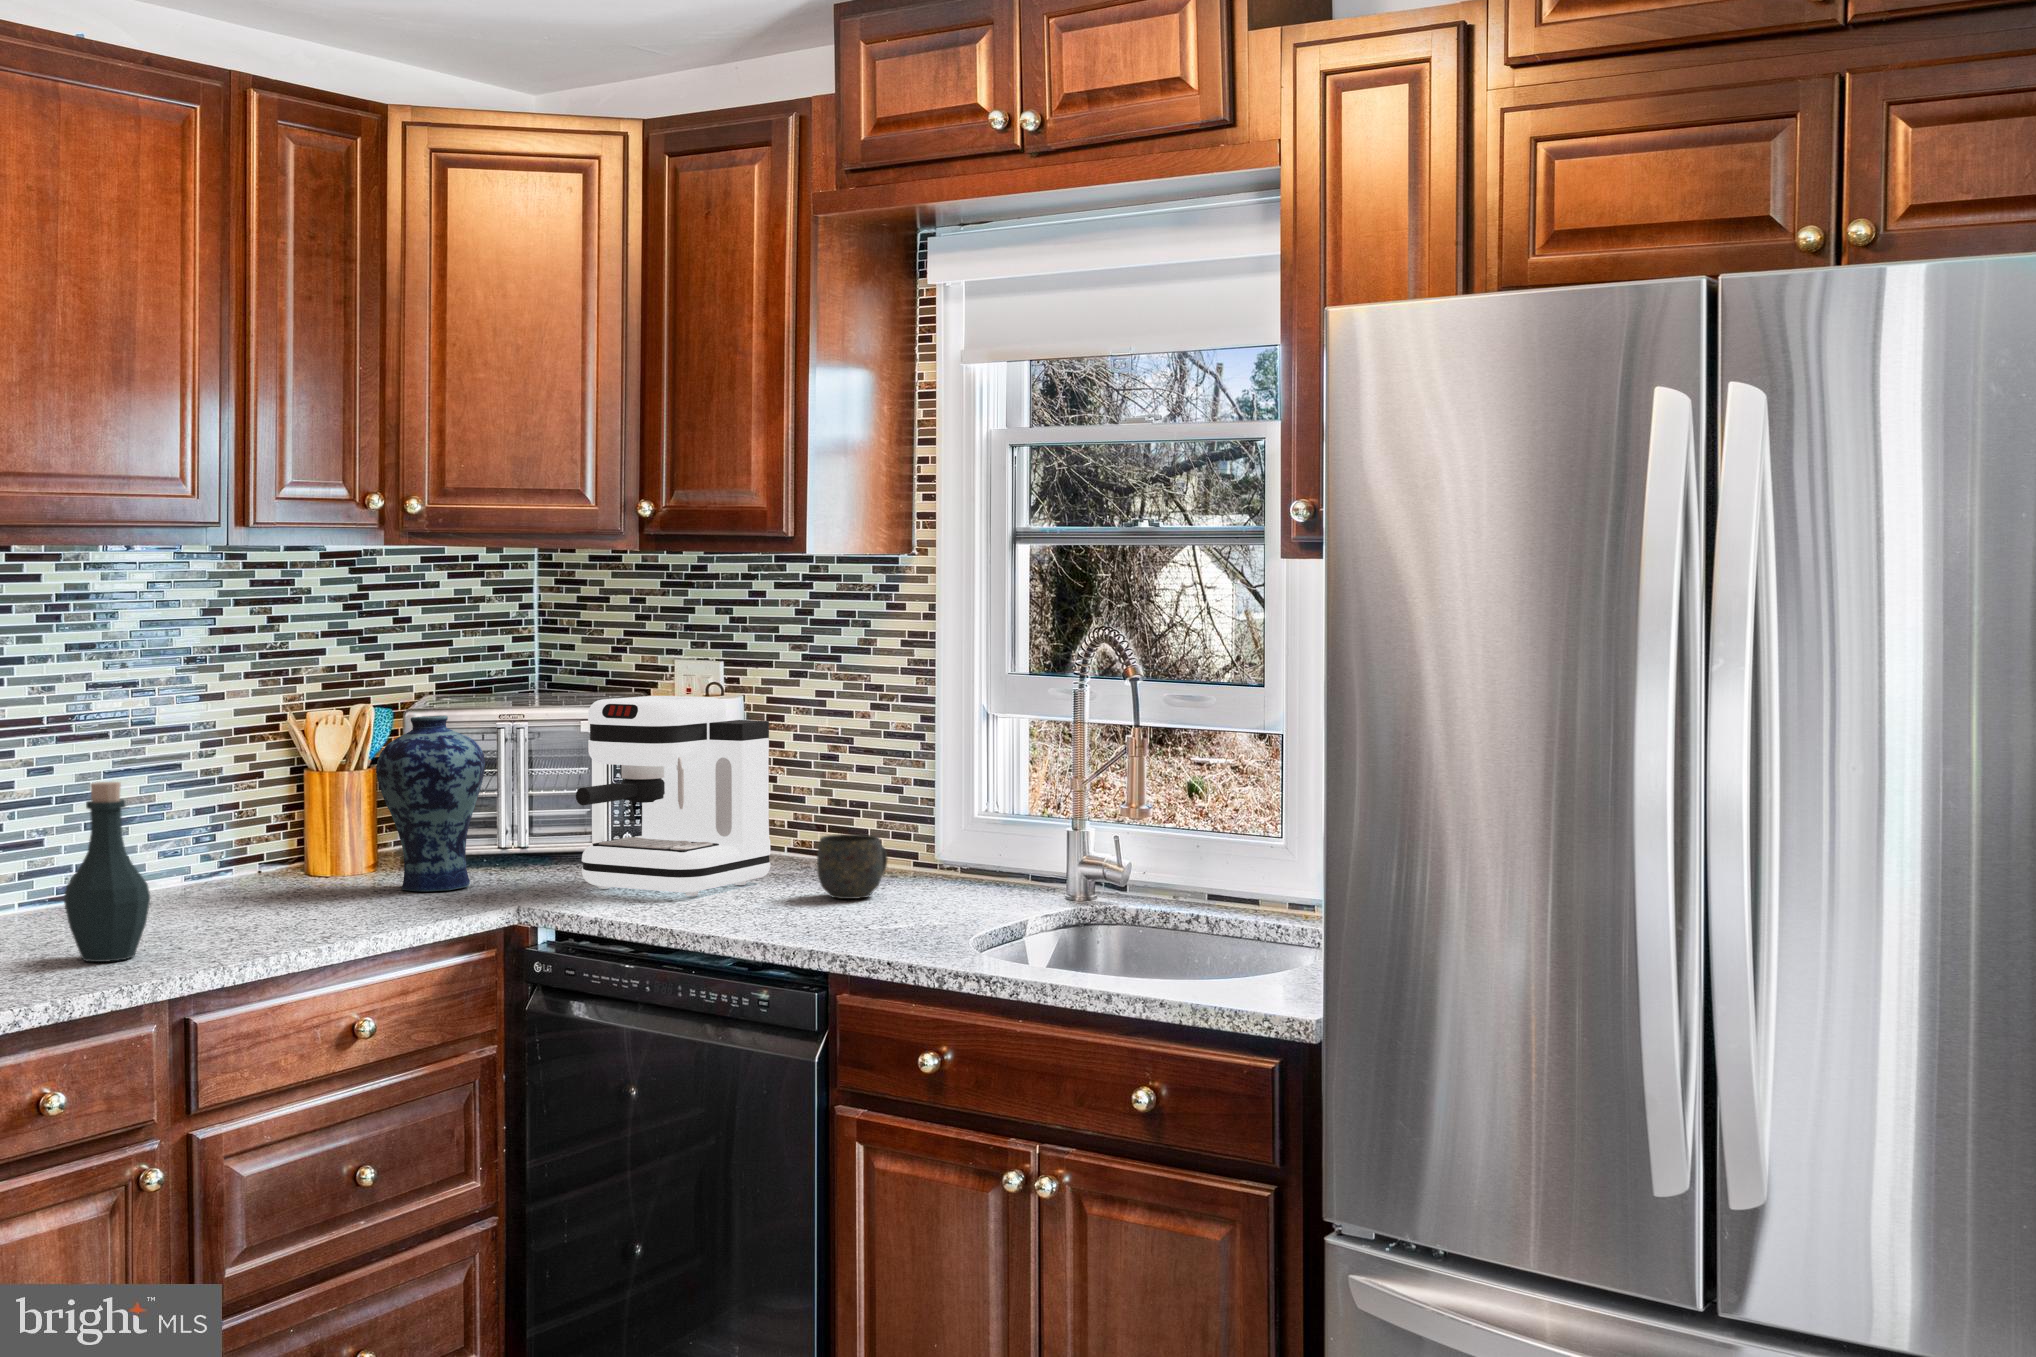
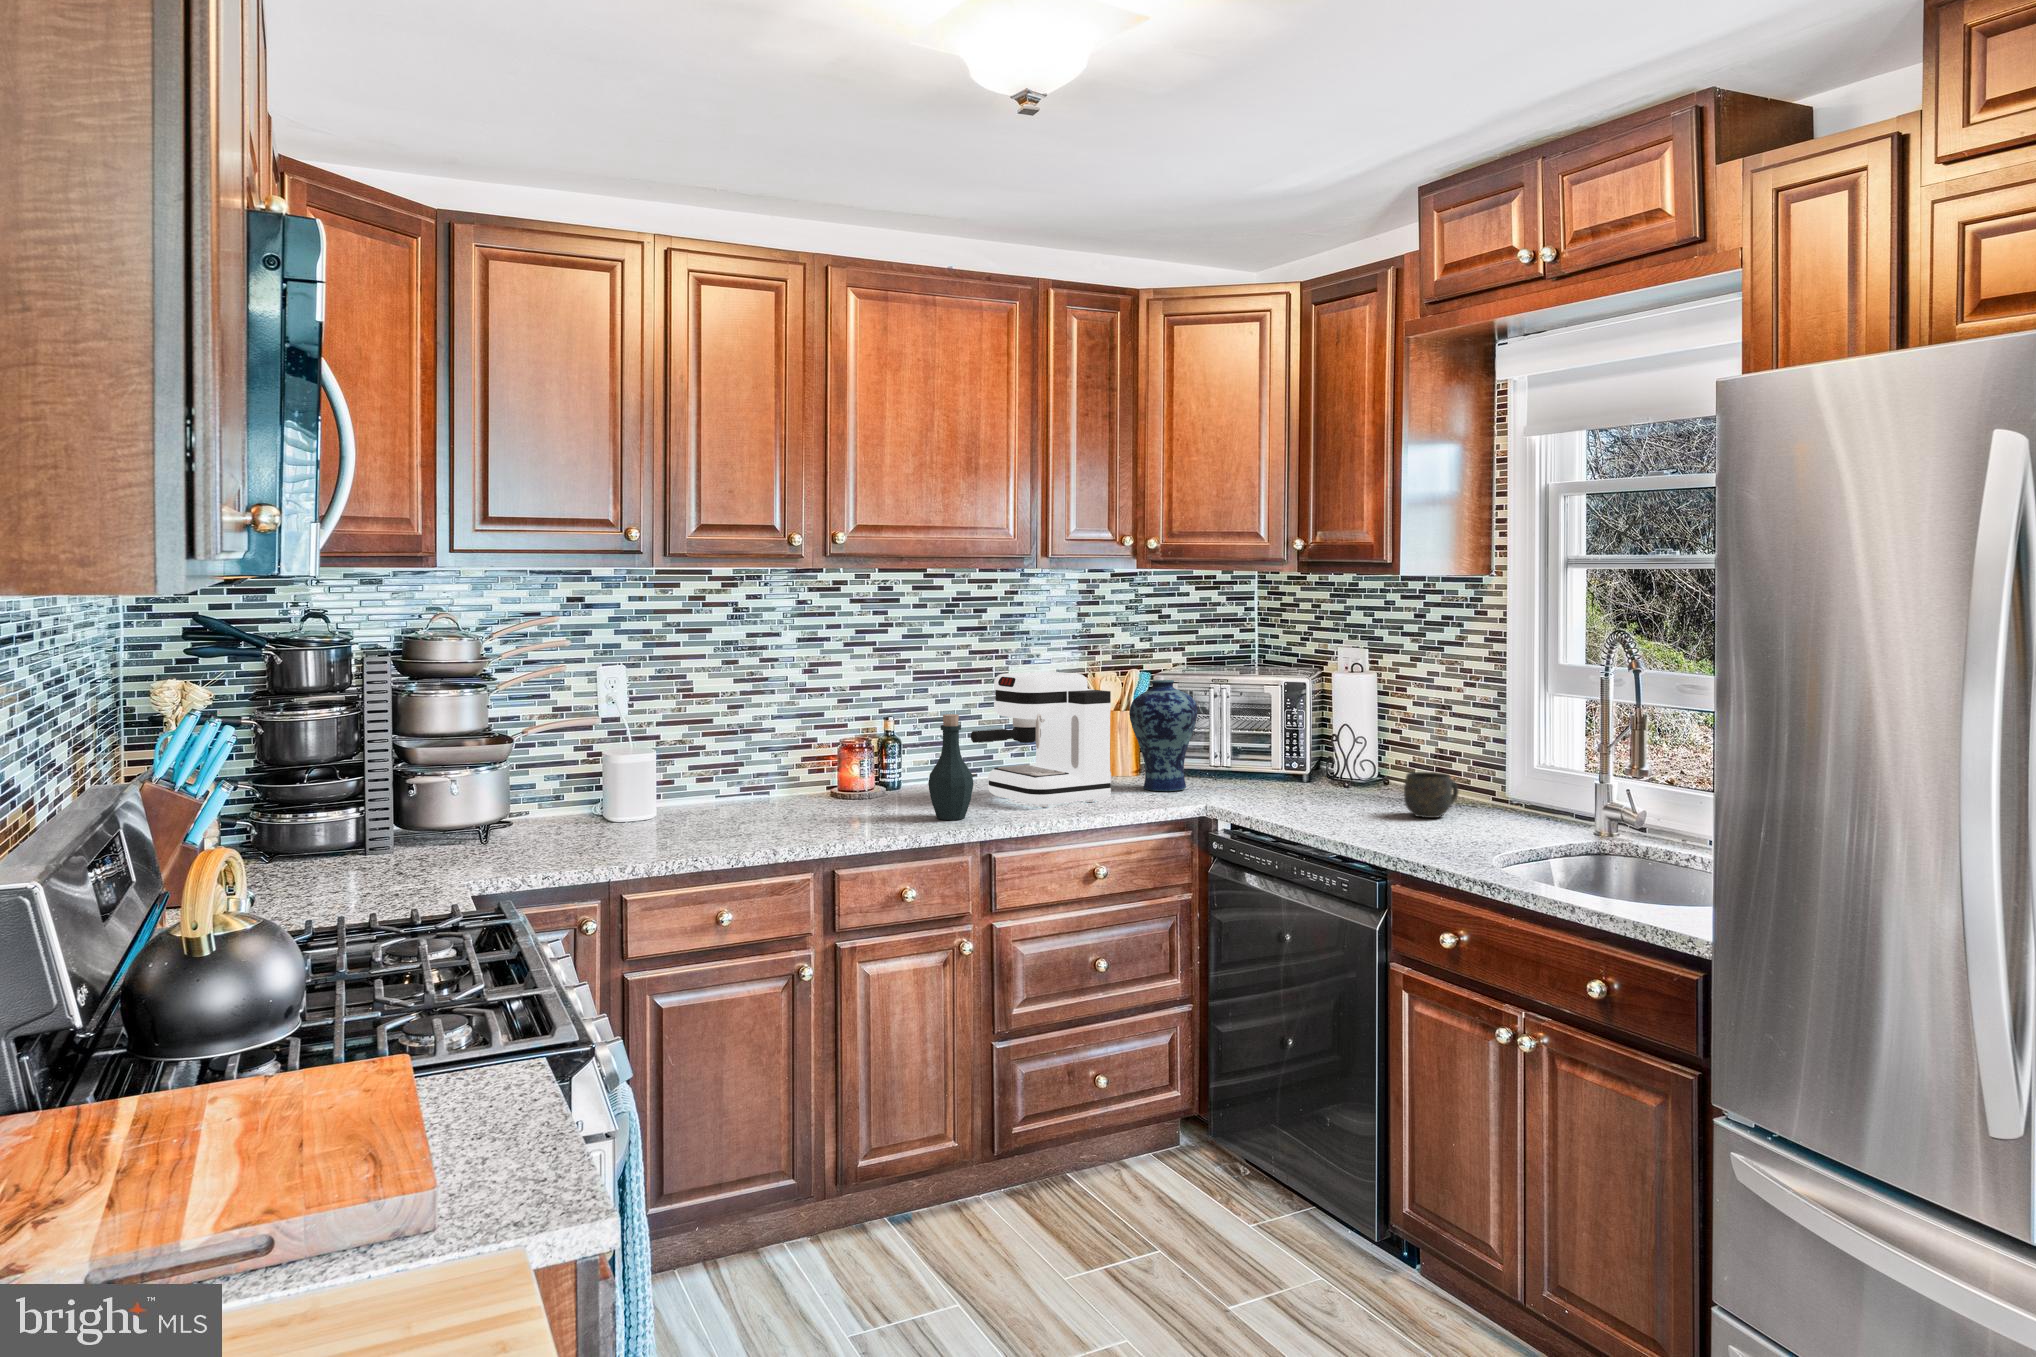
coffee maker: present [576,696,770,896] -> present [971,672,1111,807]

